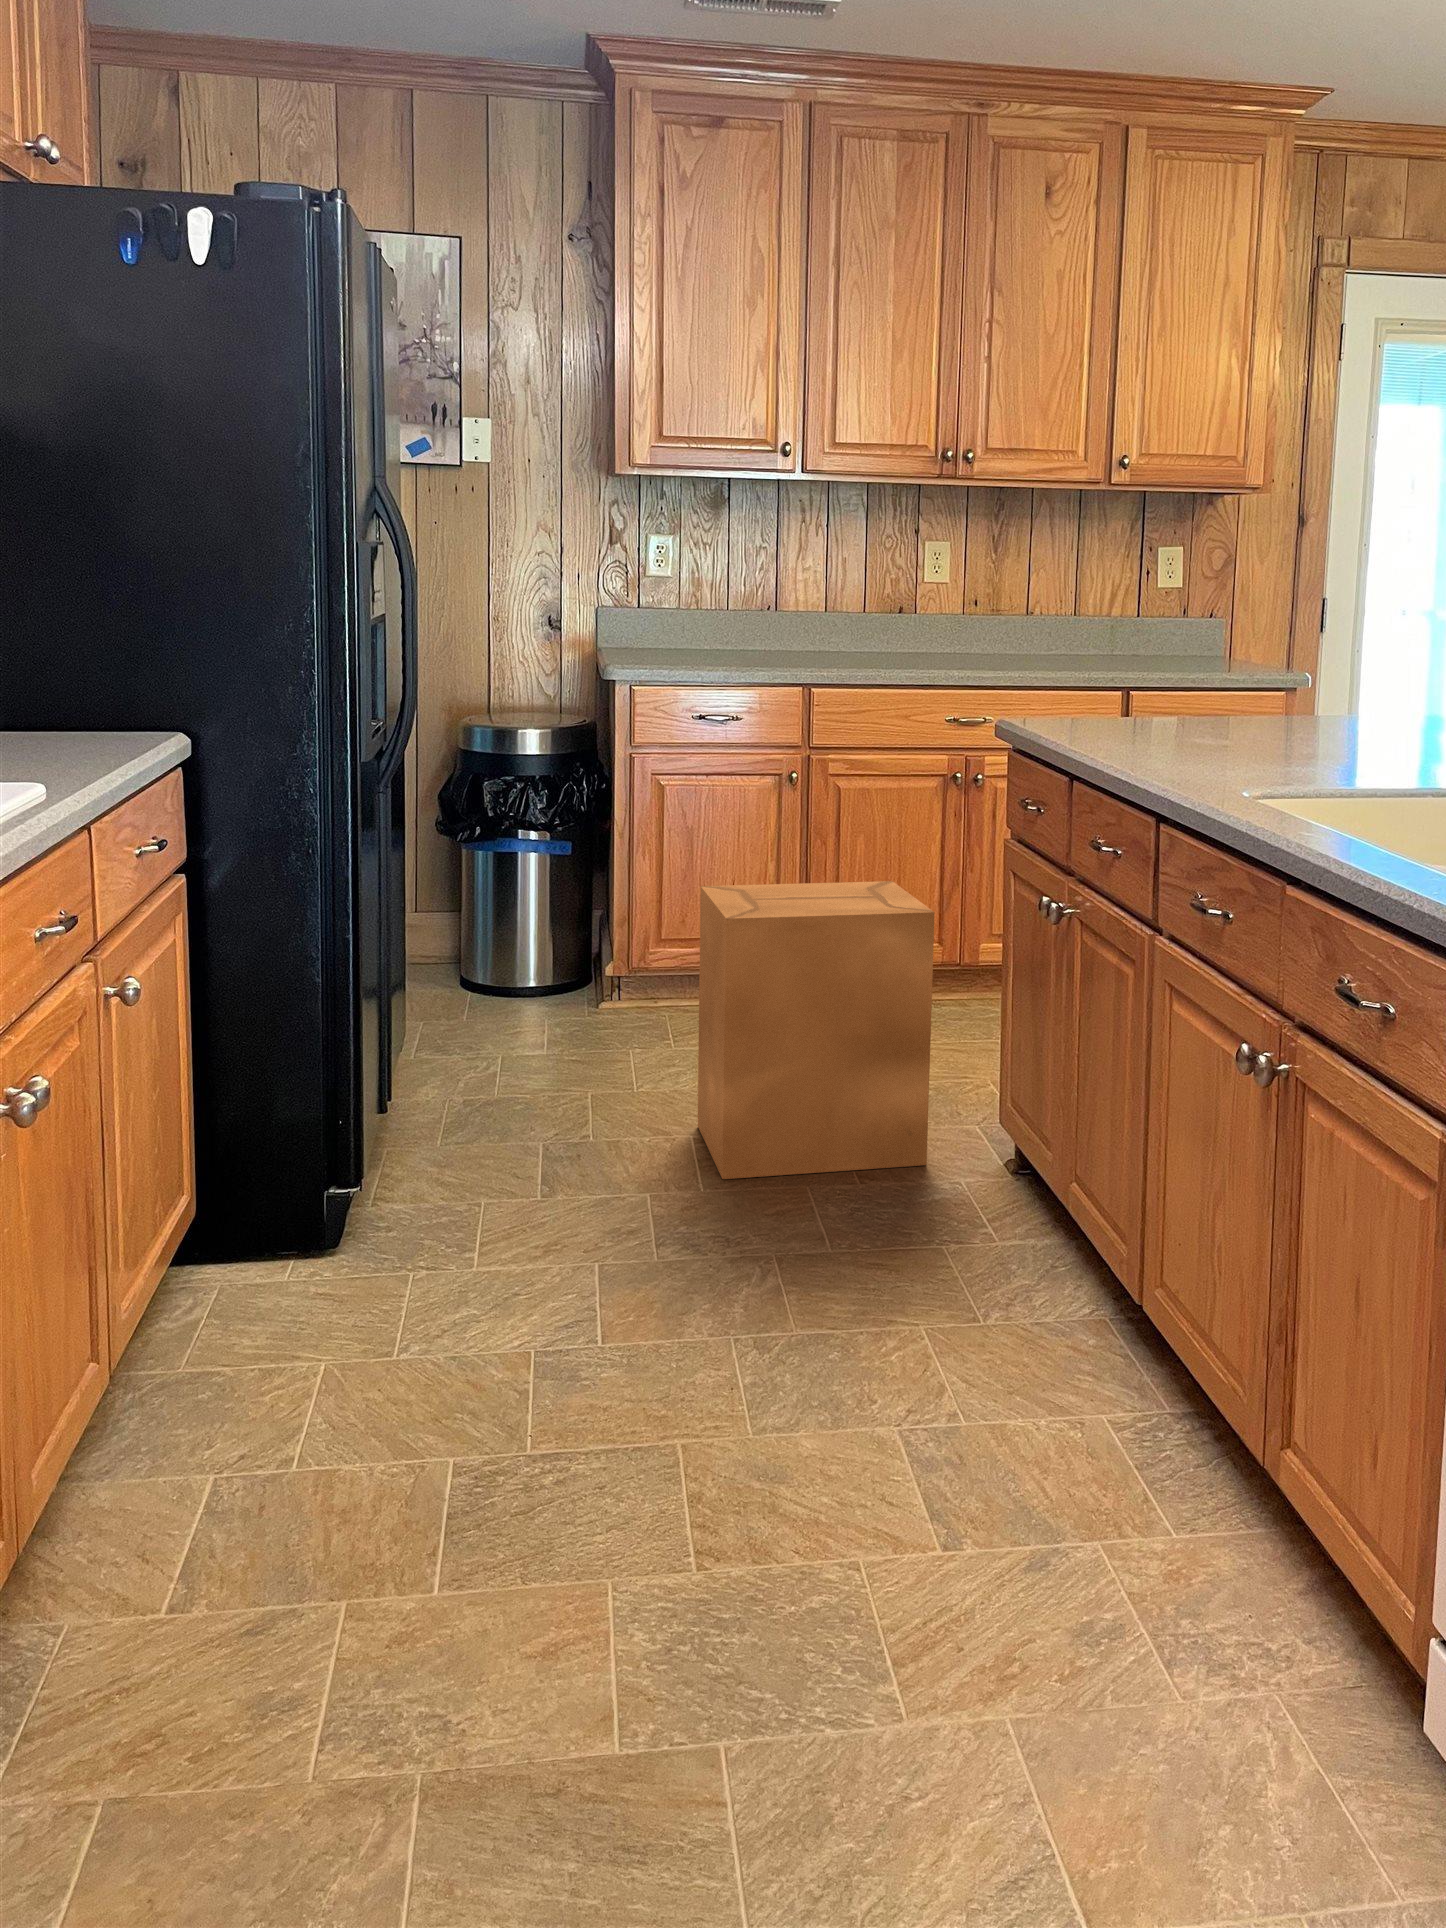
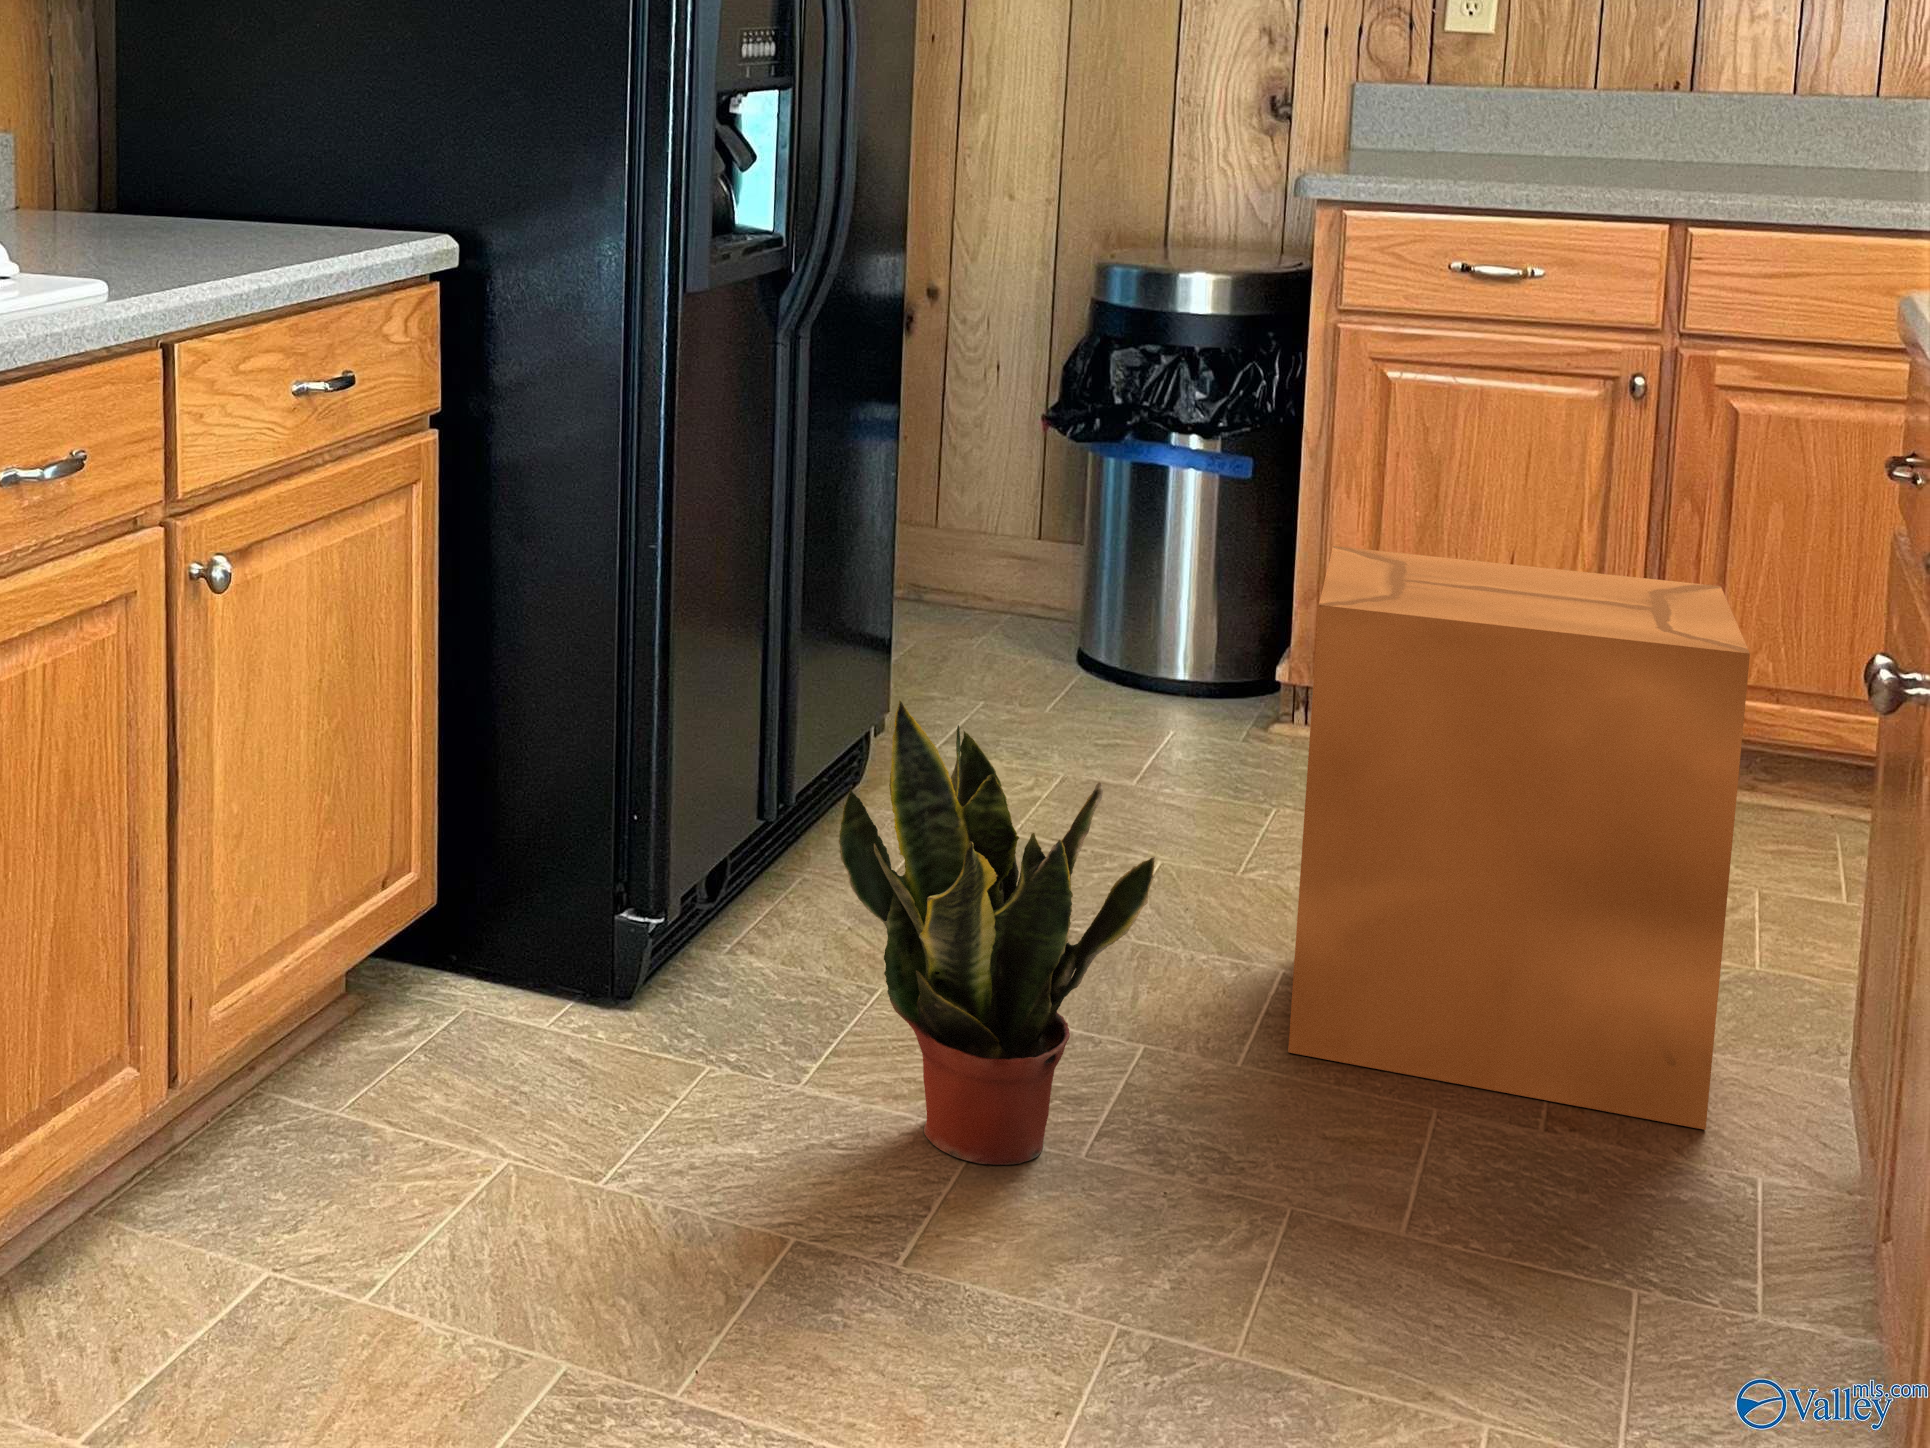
potted plant: none [502,1010,683,1281] -> present [839,700,1155,1165]

